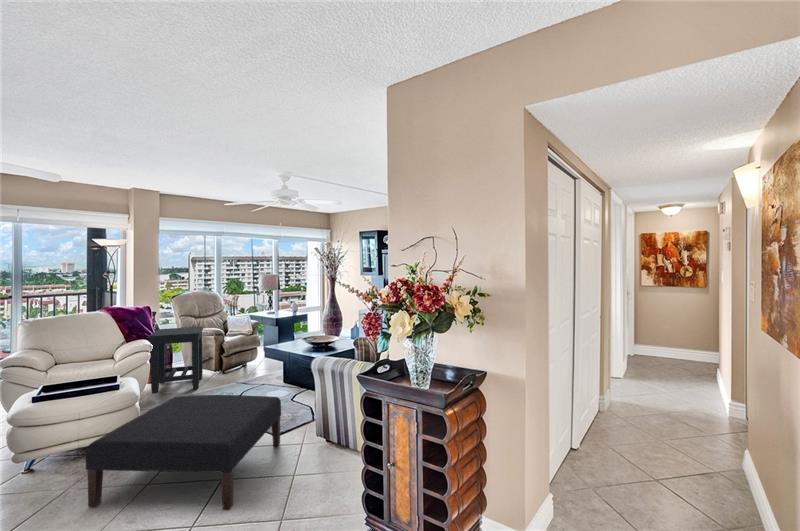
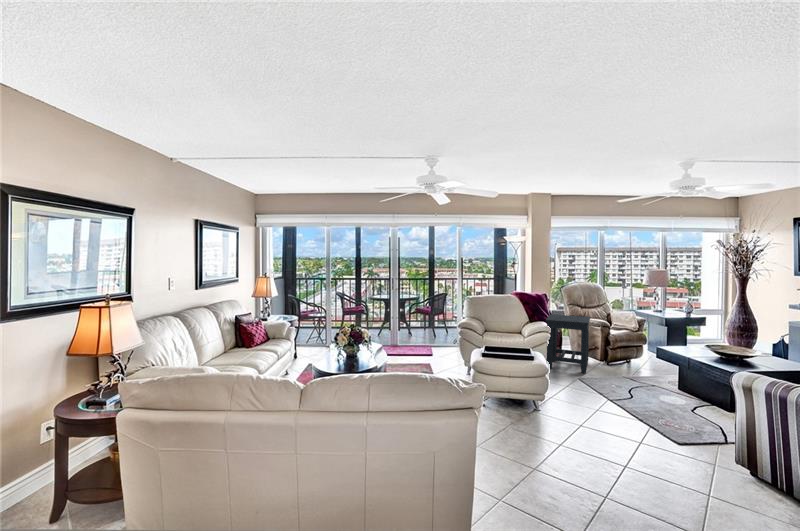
ottoman: present [85,395,281,510] -> none [518,377,688,499]

